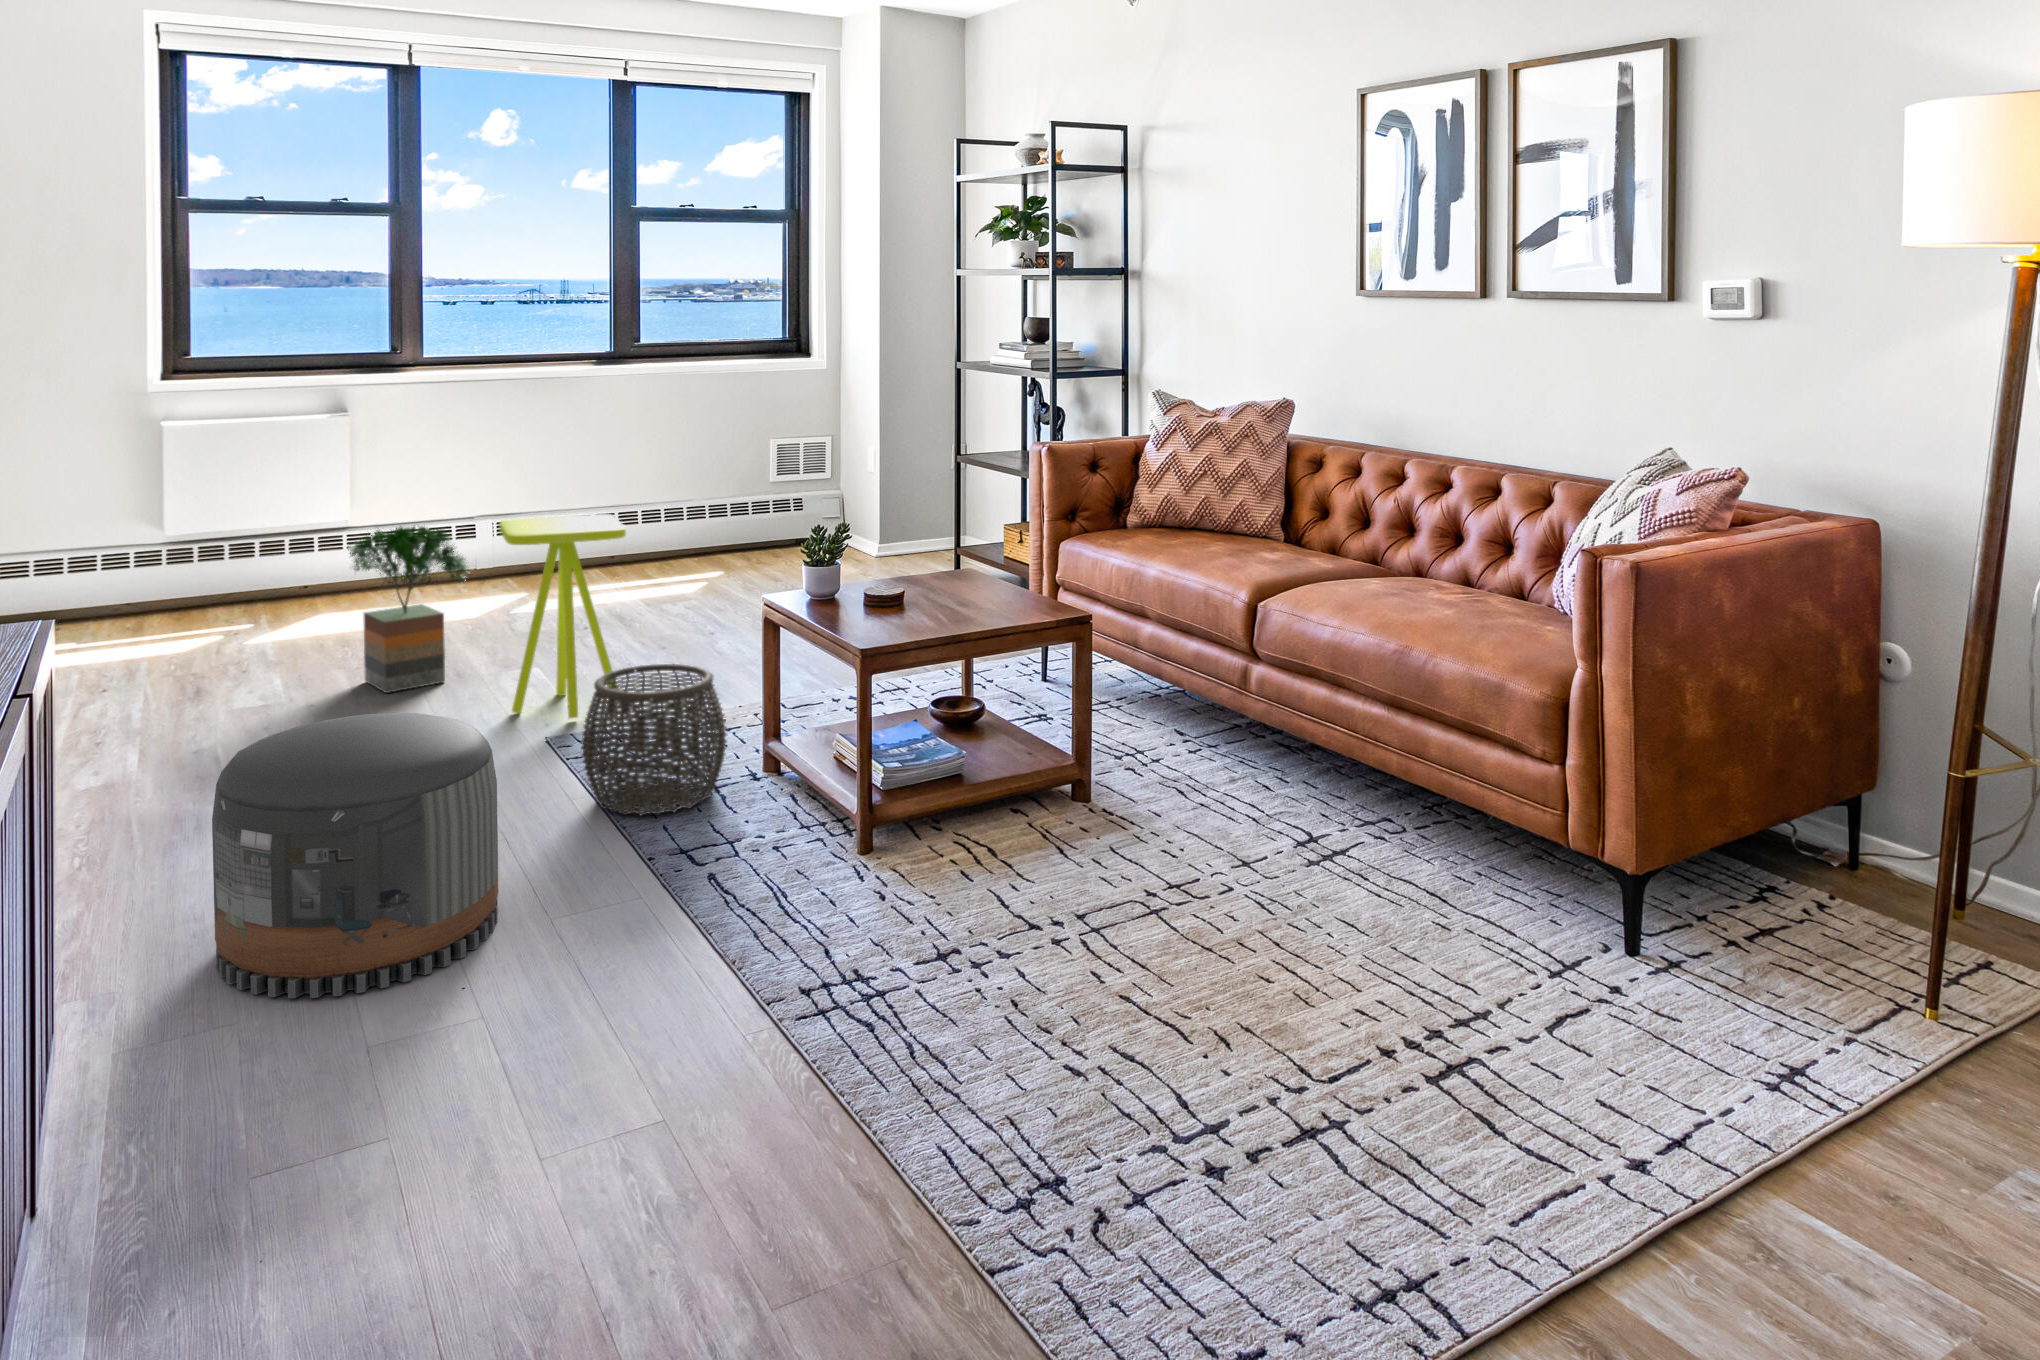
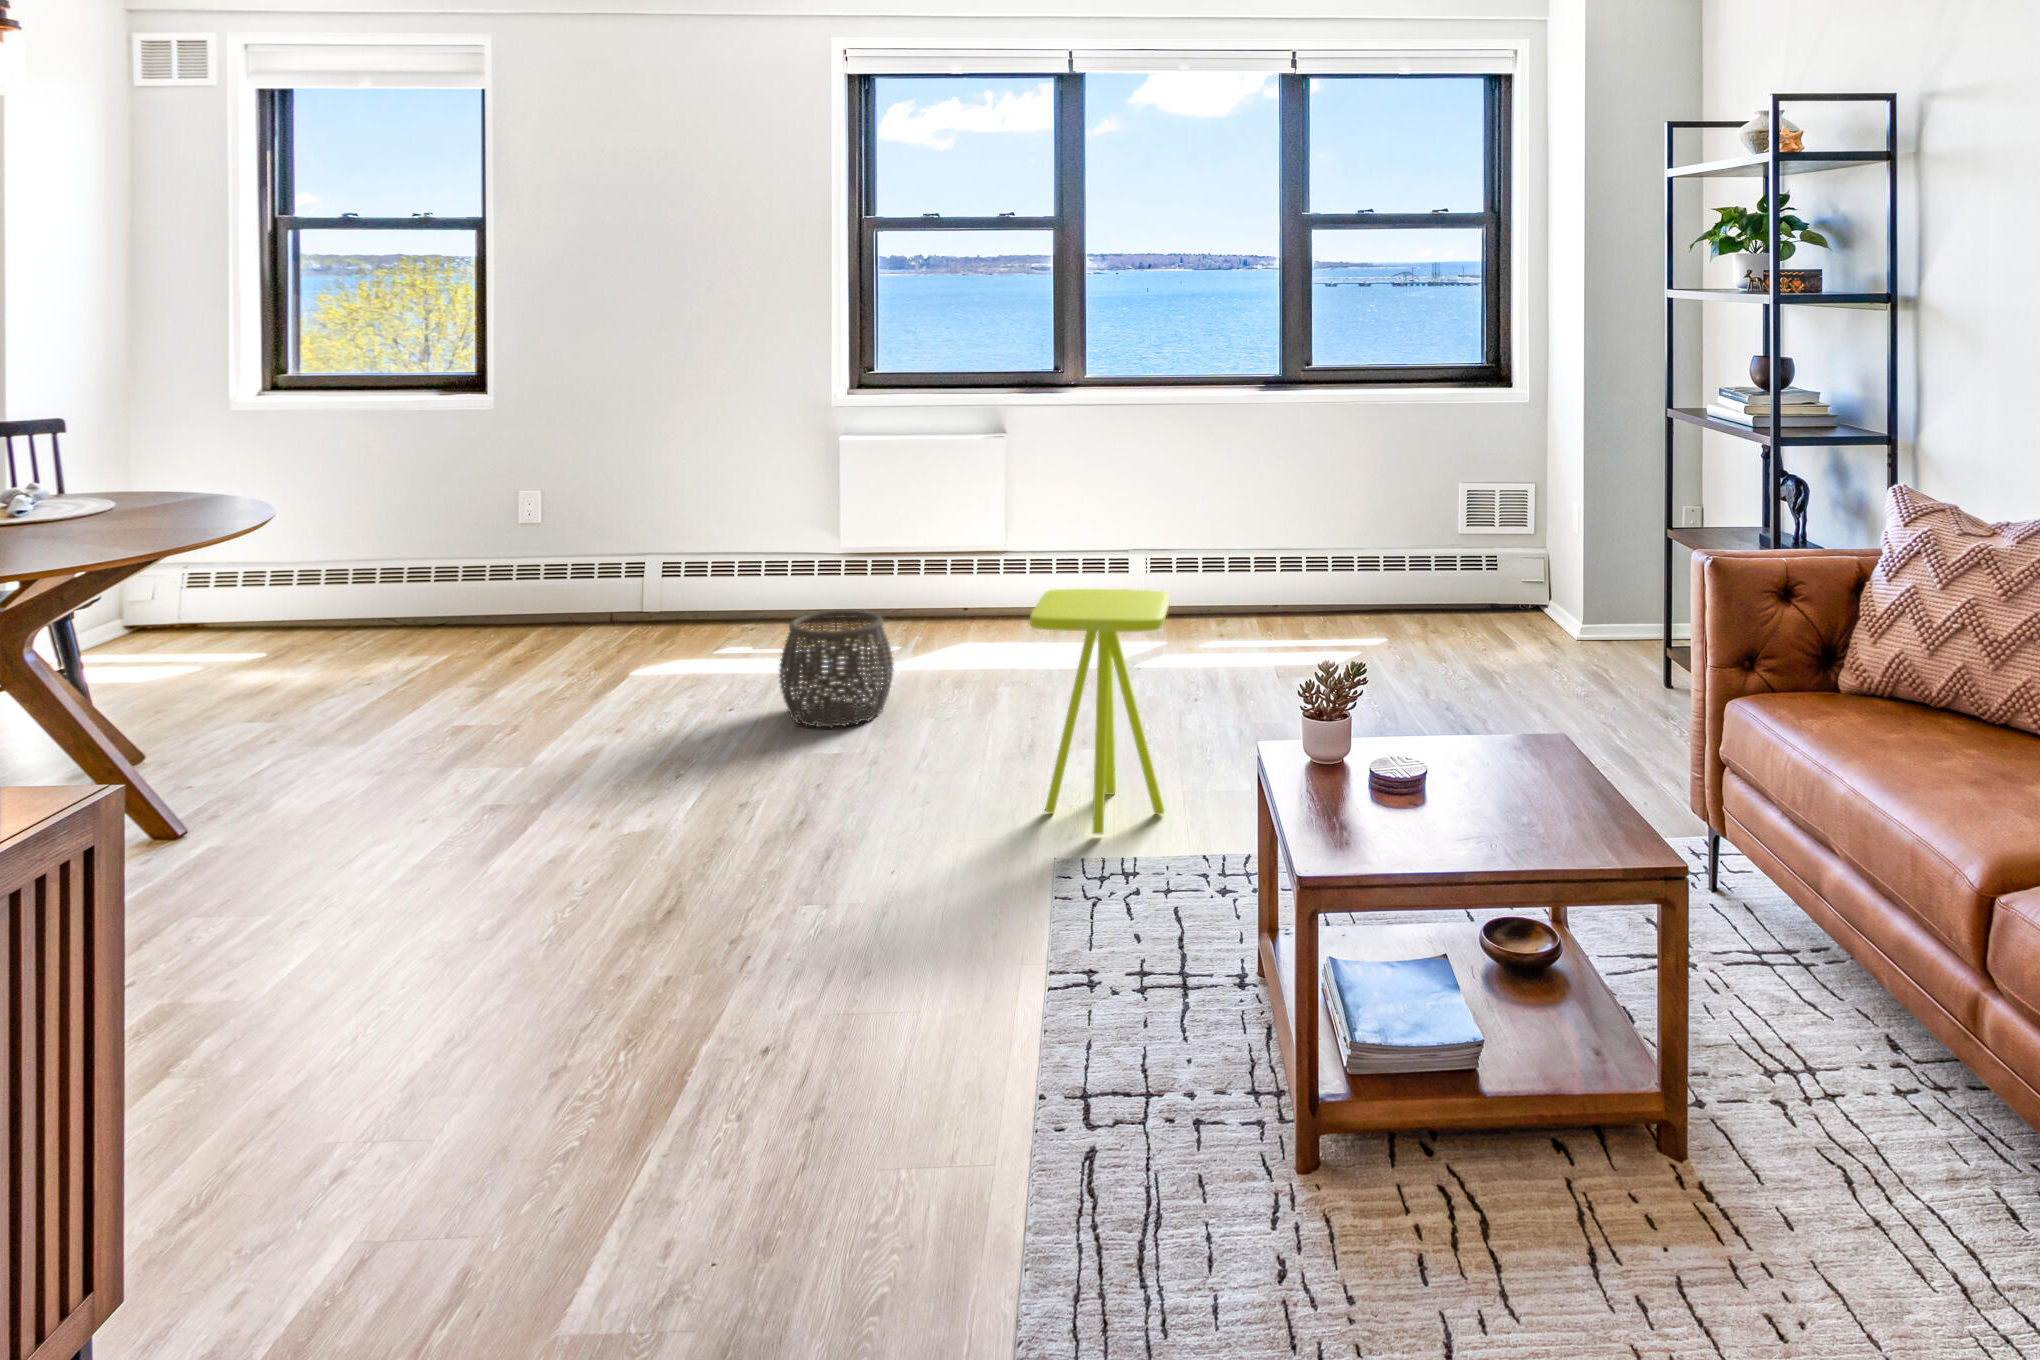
potted tree: present [348,526,467,693] -> none [920,575,1040,759]
woven basket: present [581,664,727,815] -> present [779,610,894,727]
pouf: present [212,713,498,998] -> none [497,863,832,1253]

